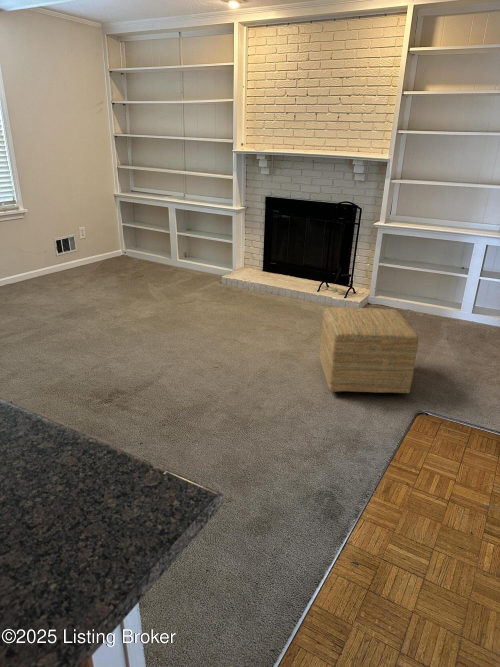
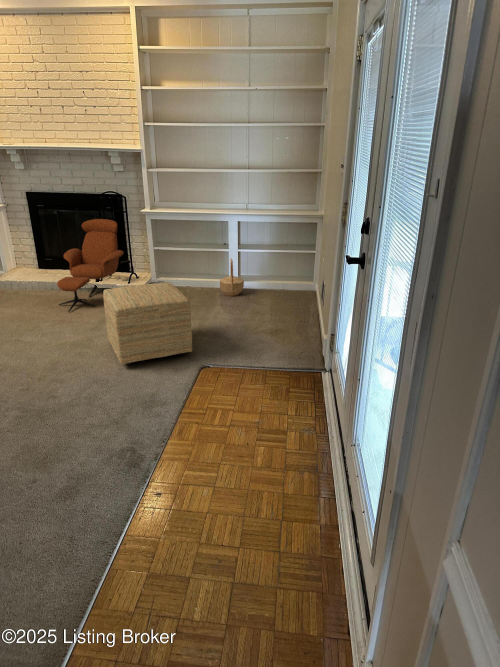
lounge chair: none [276,228,348,320] -> present [57,219,124,312]
basket: none [449,288,481,332] -> present [220,258,244,296]

